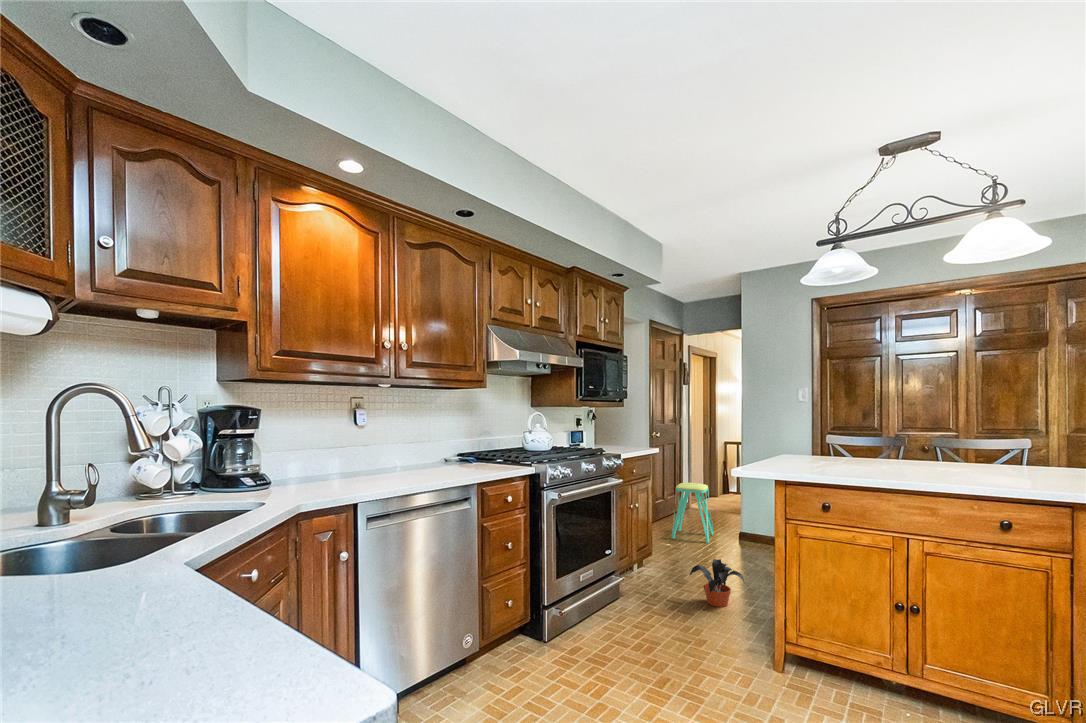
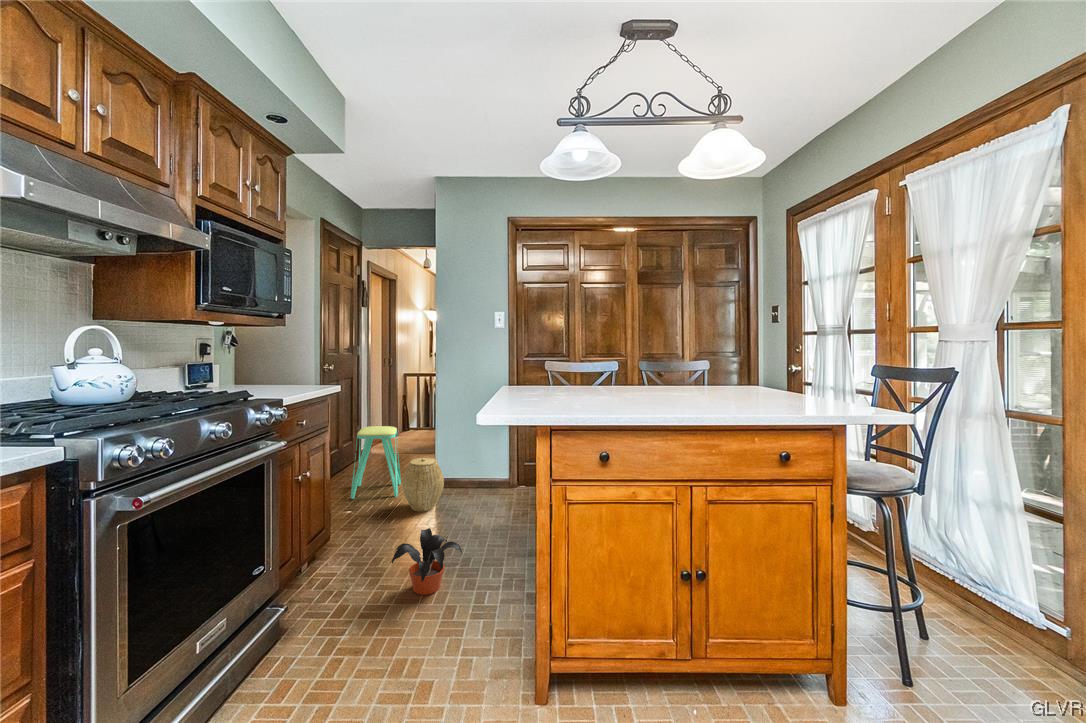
woven basket: none [710,512,746,557] -> present [402,458,444,512]

